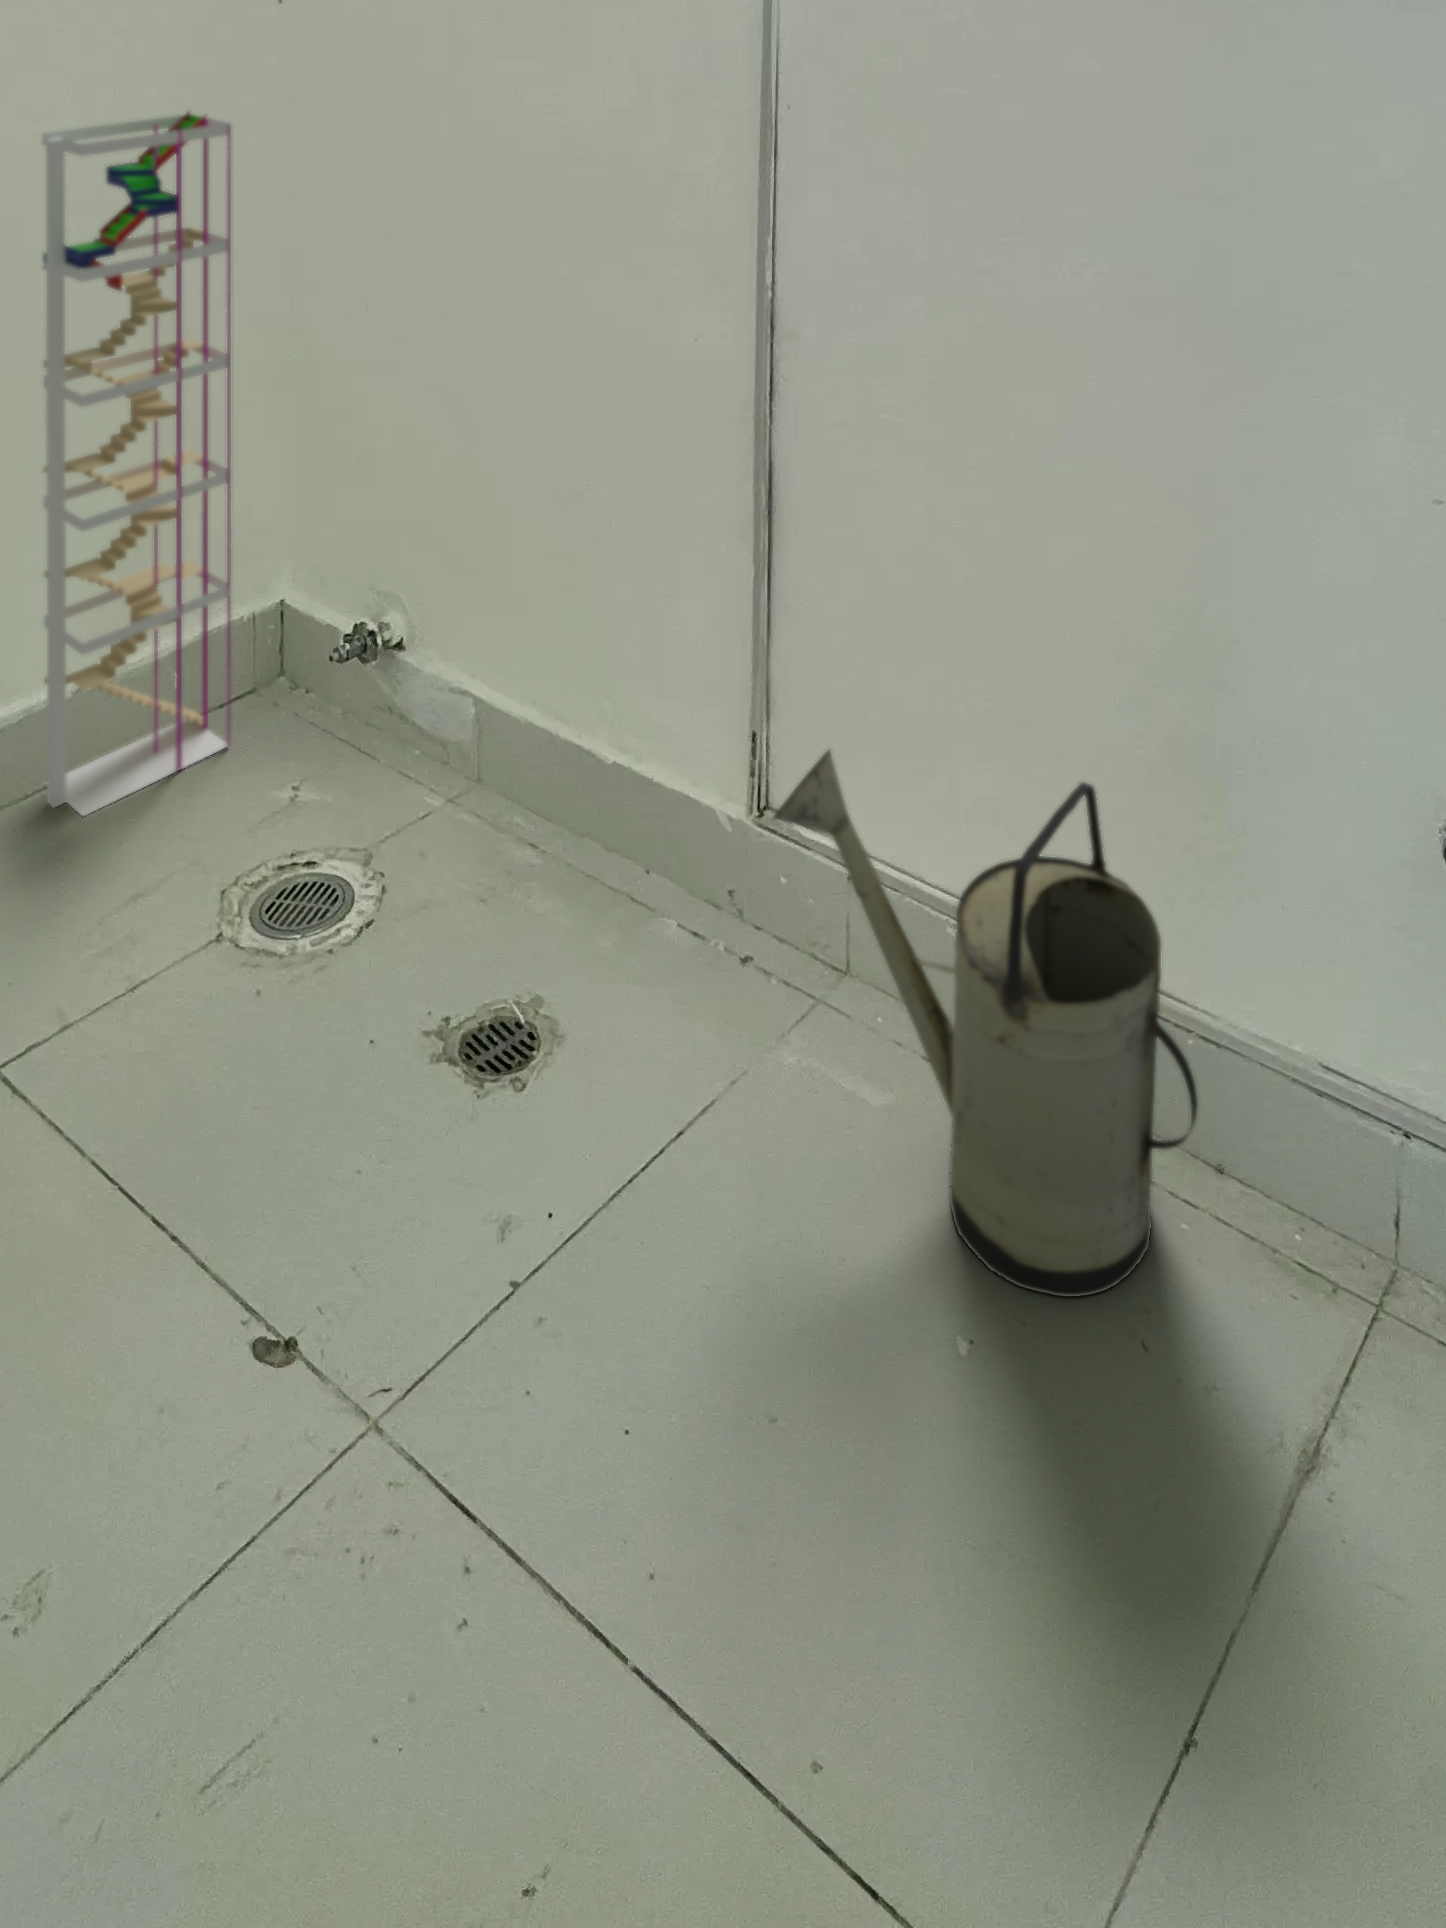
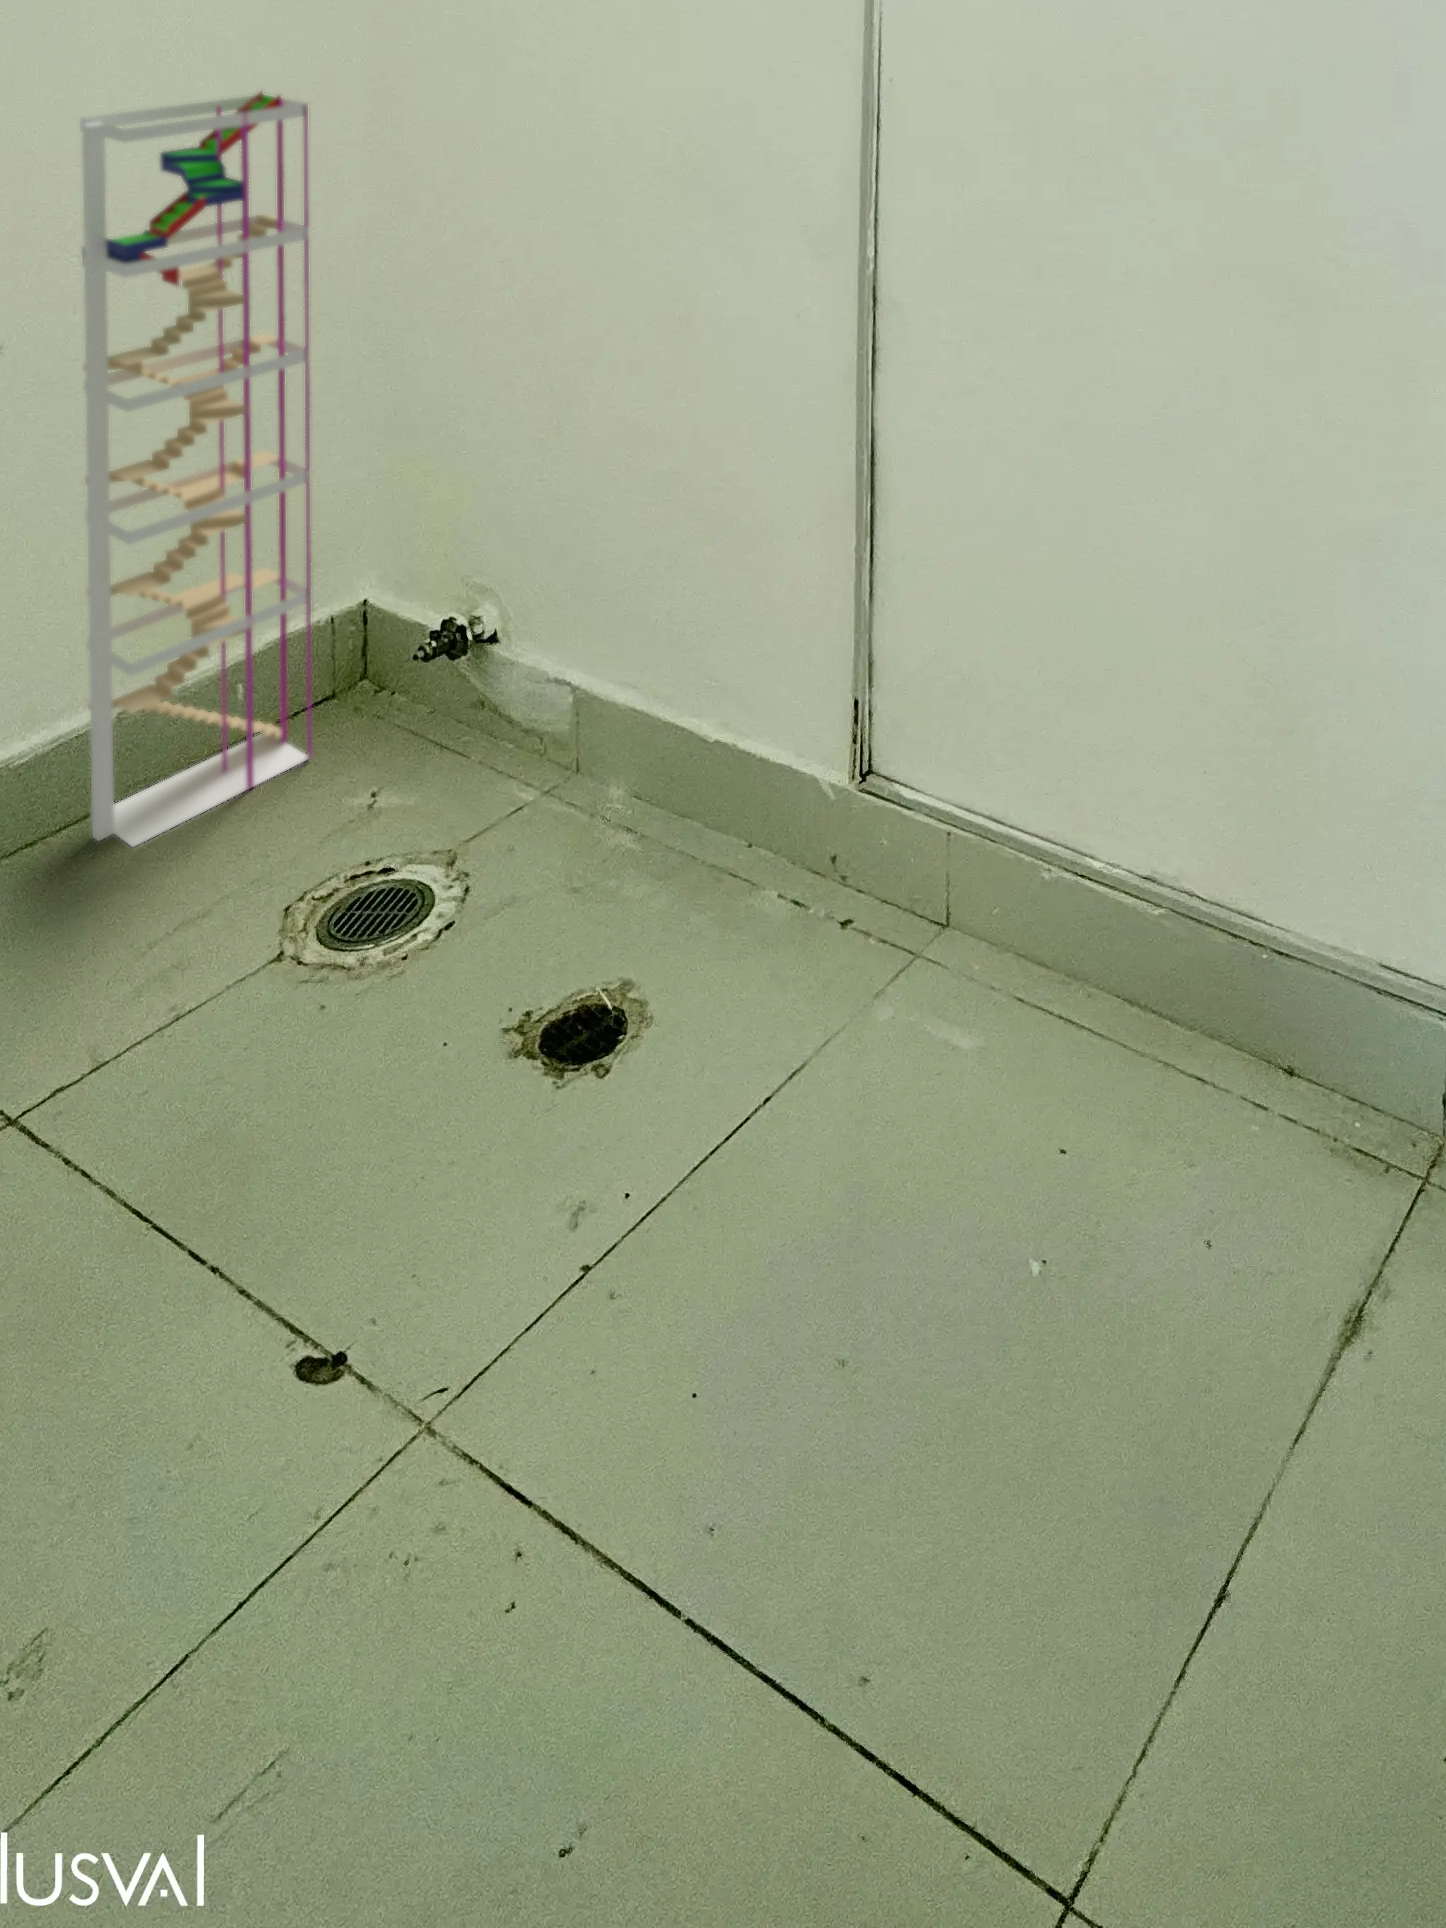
watering can: present [773,750,1198,1297] -> none [865,709,1261,1210]

